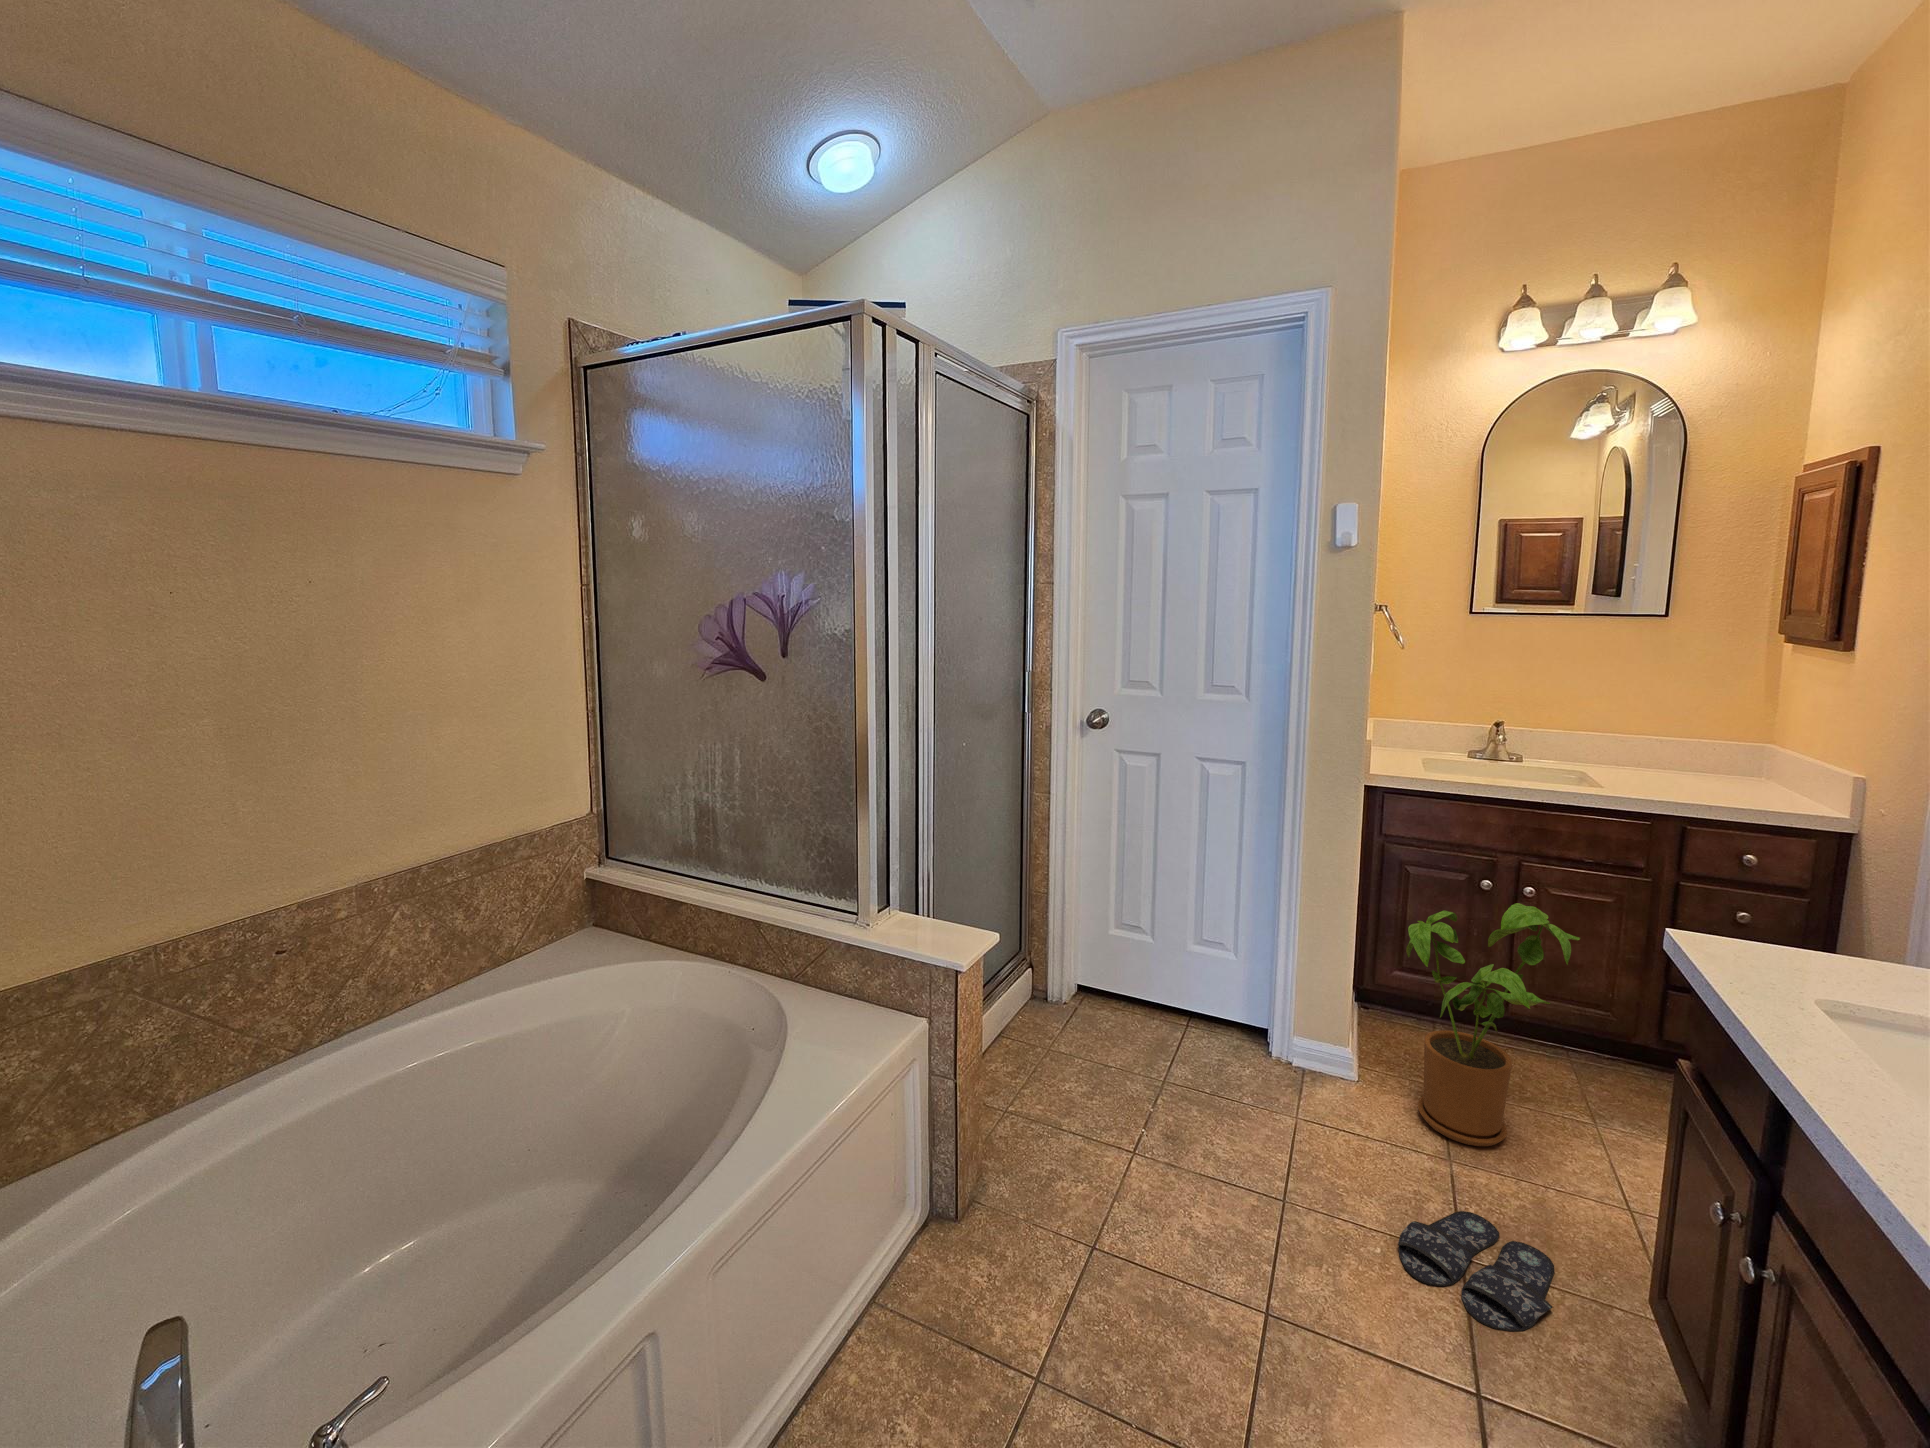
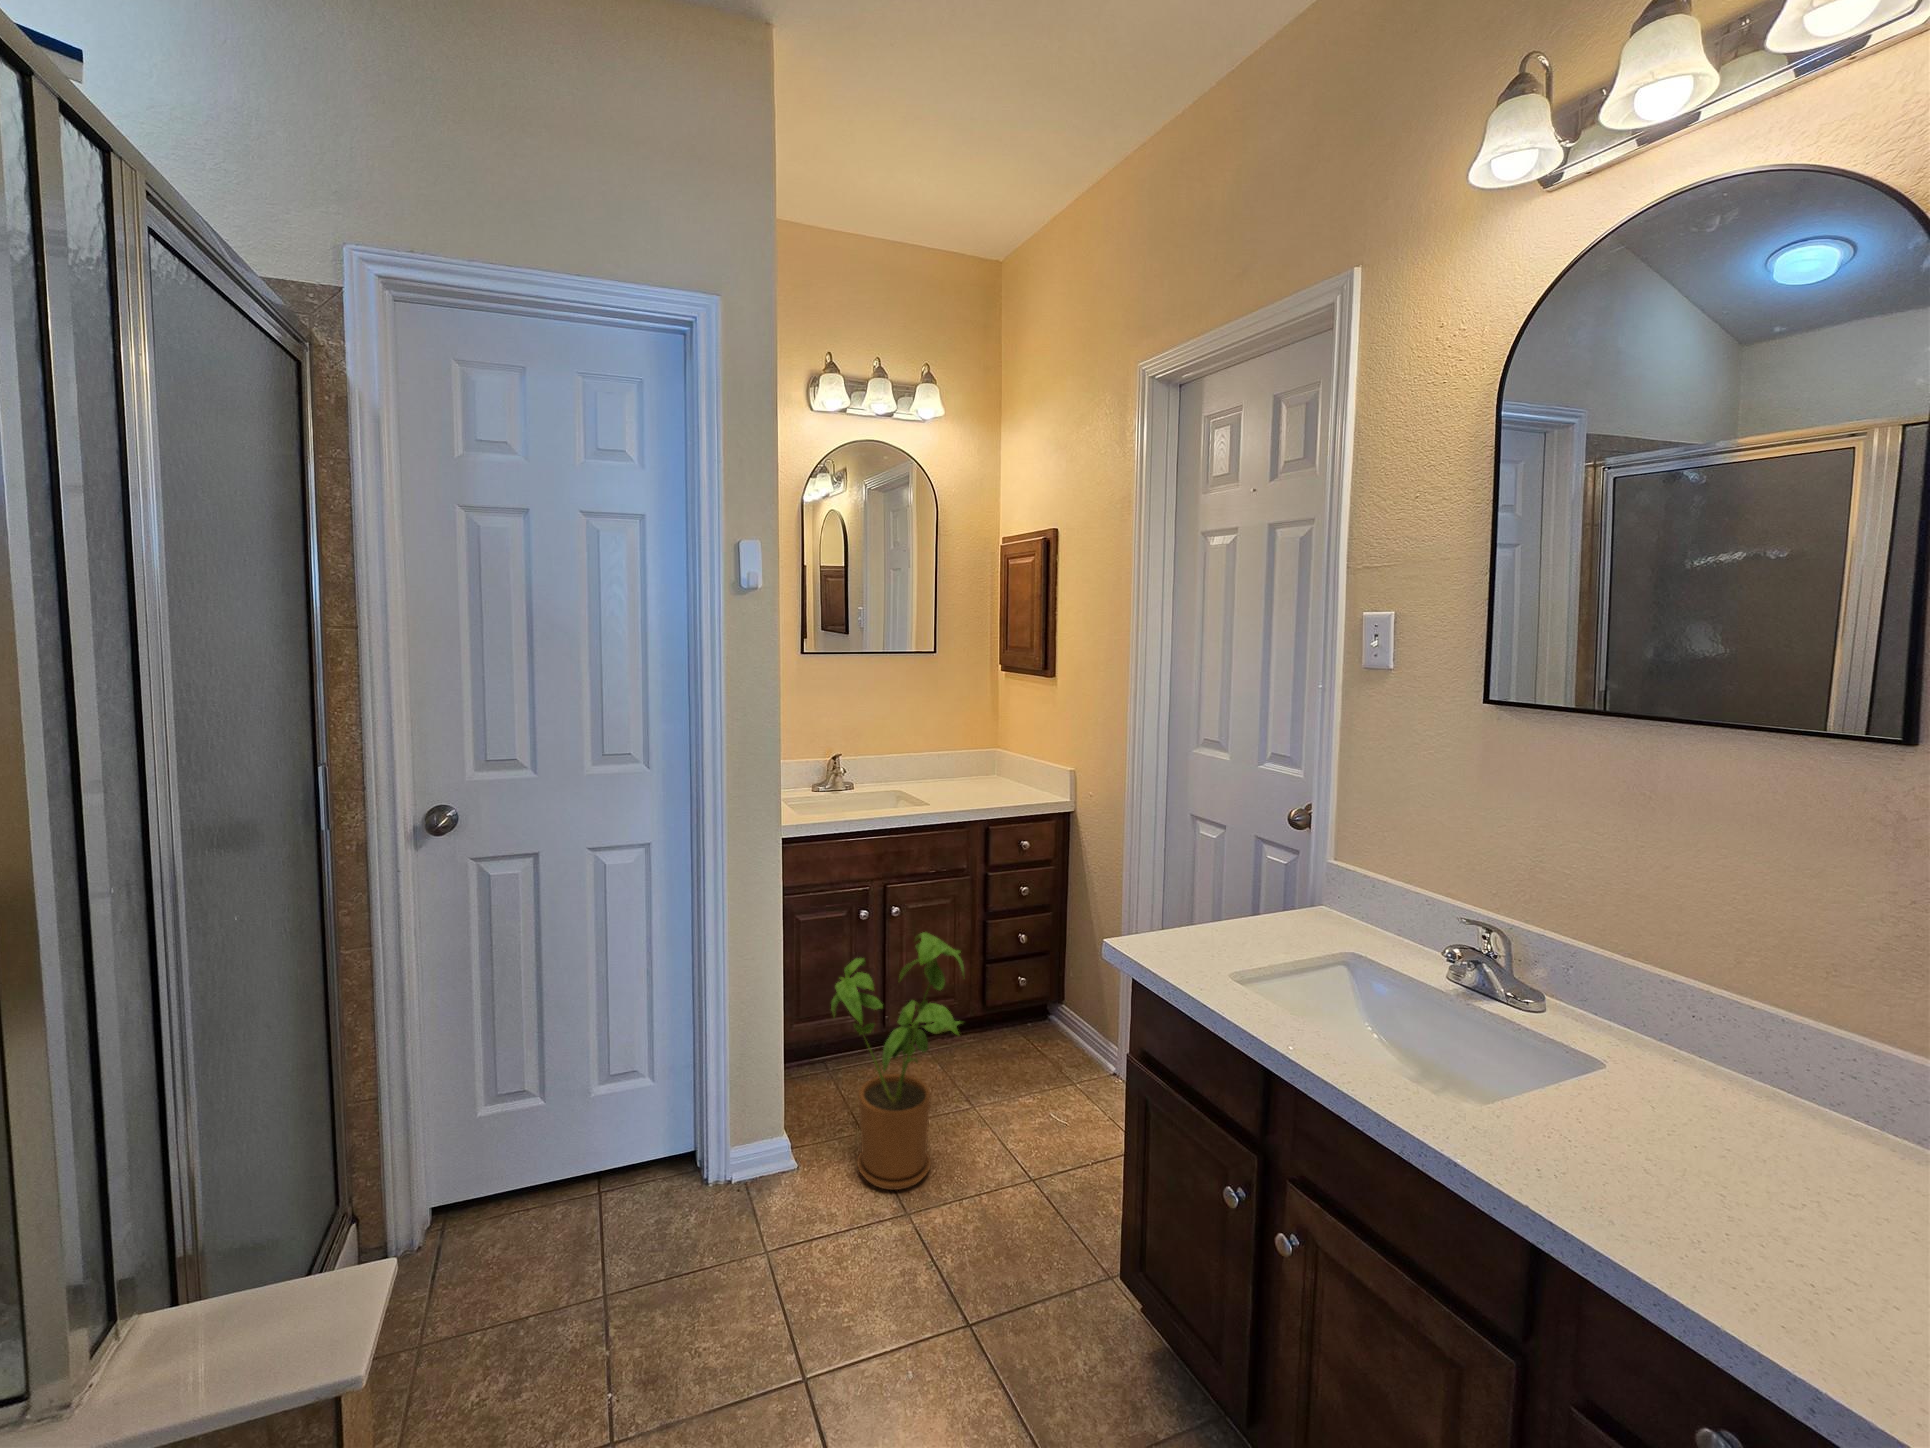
slippers: present [1398,1211,1554,1331] -> none [914,1261,1038,1381]

